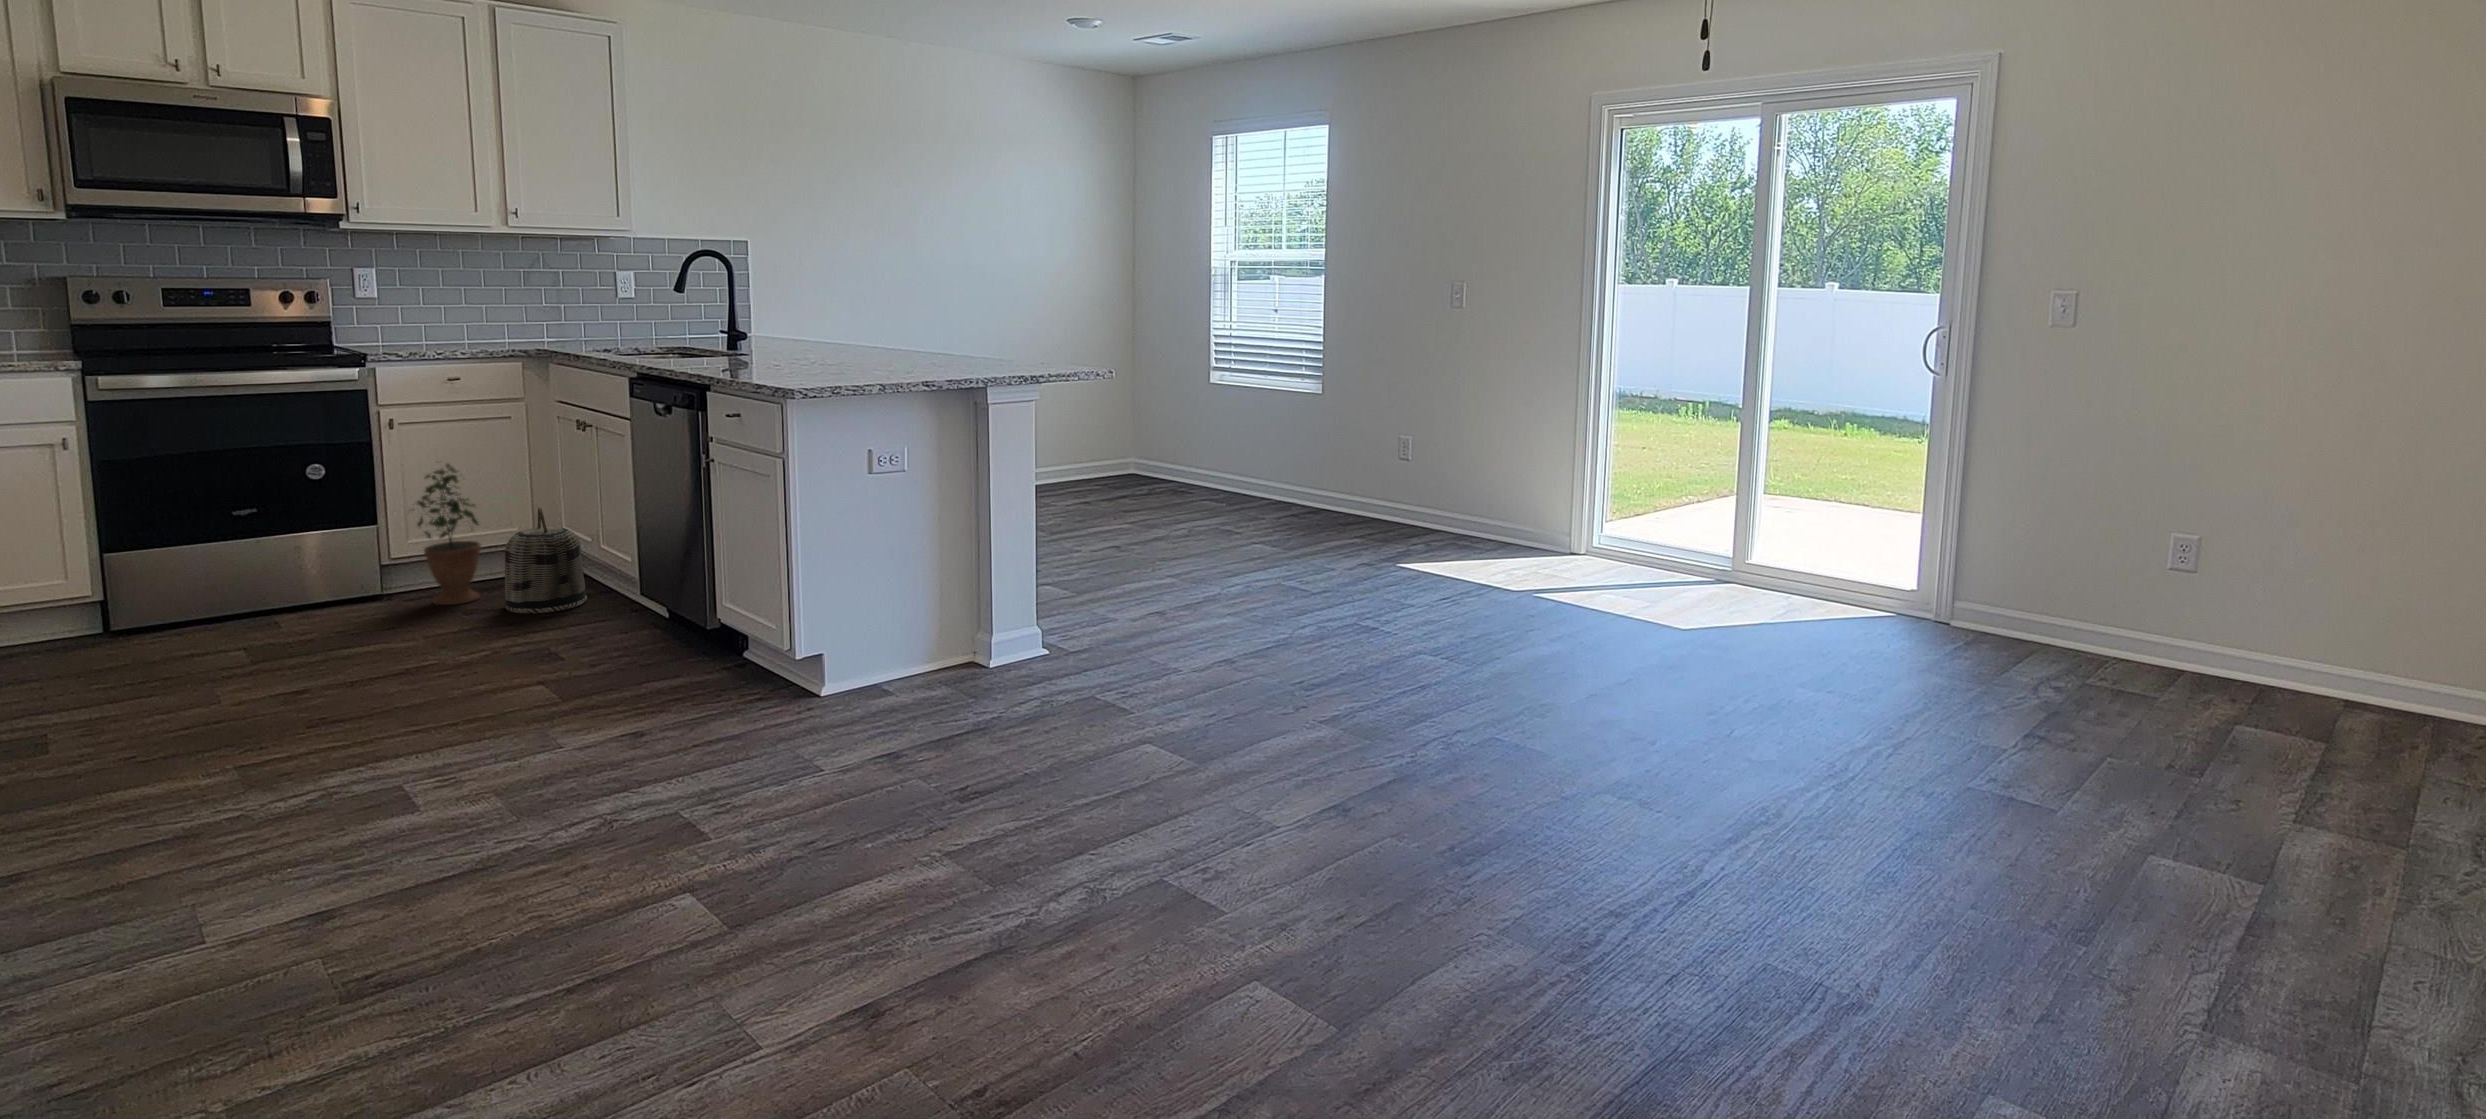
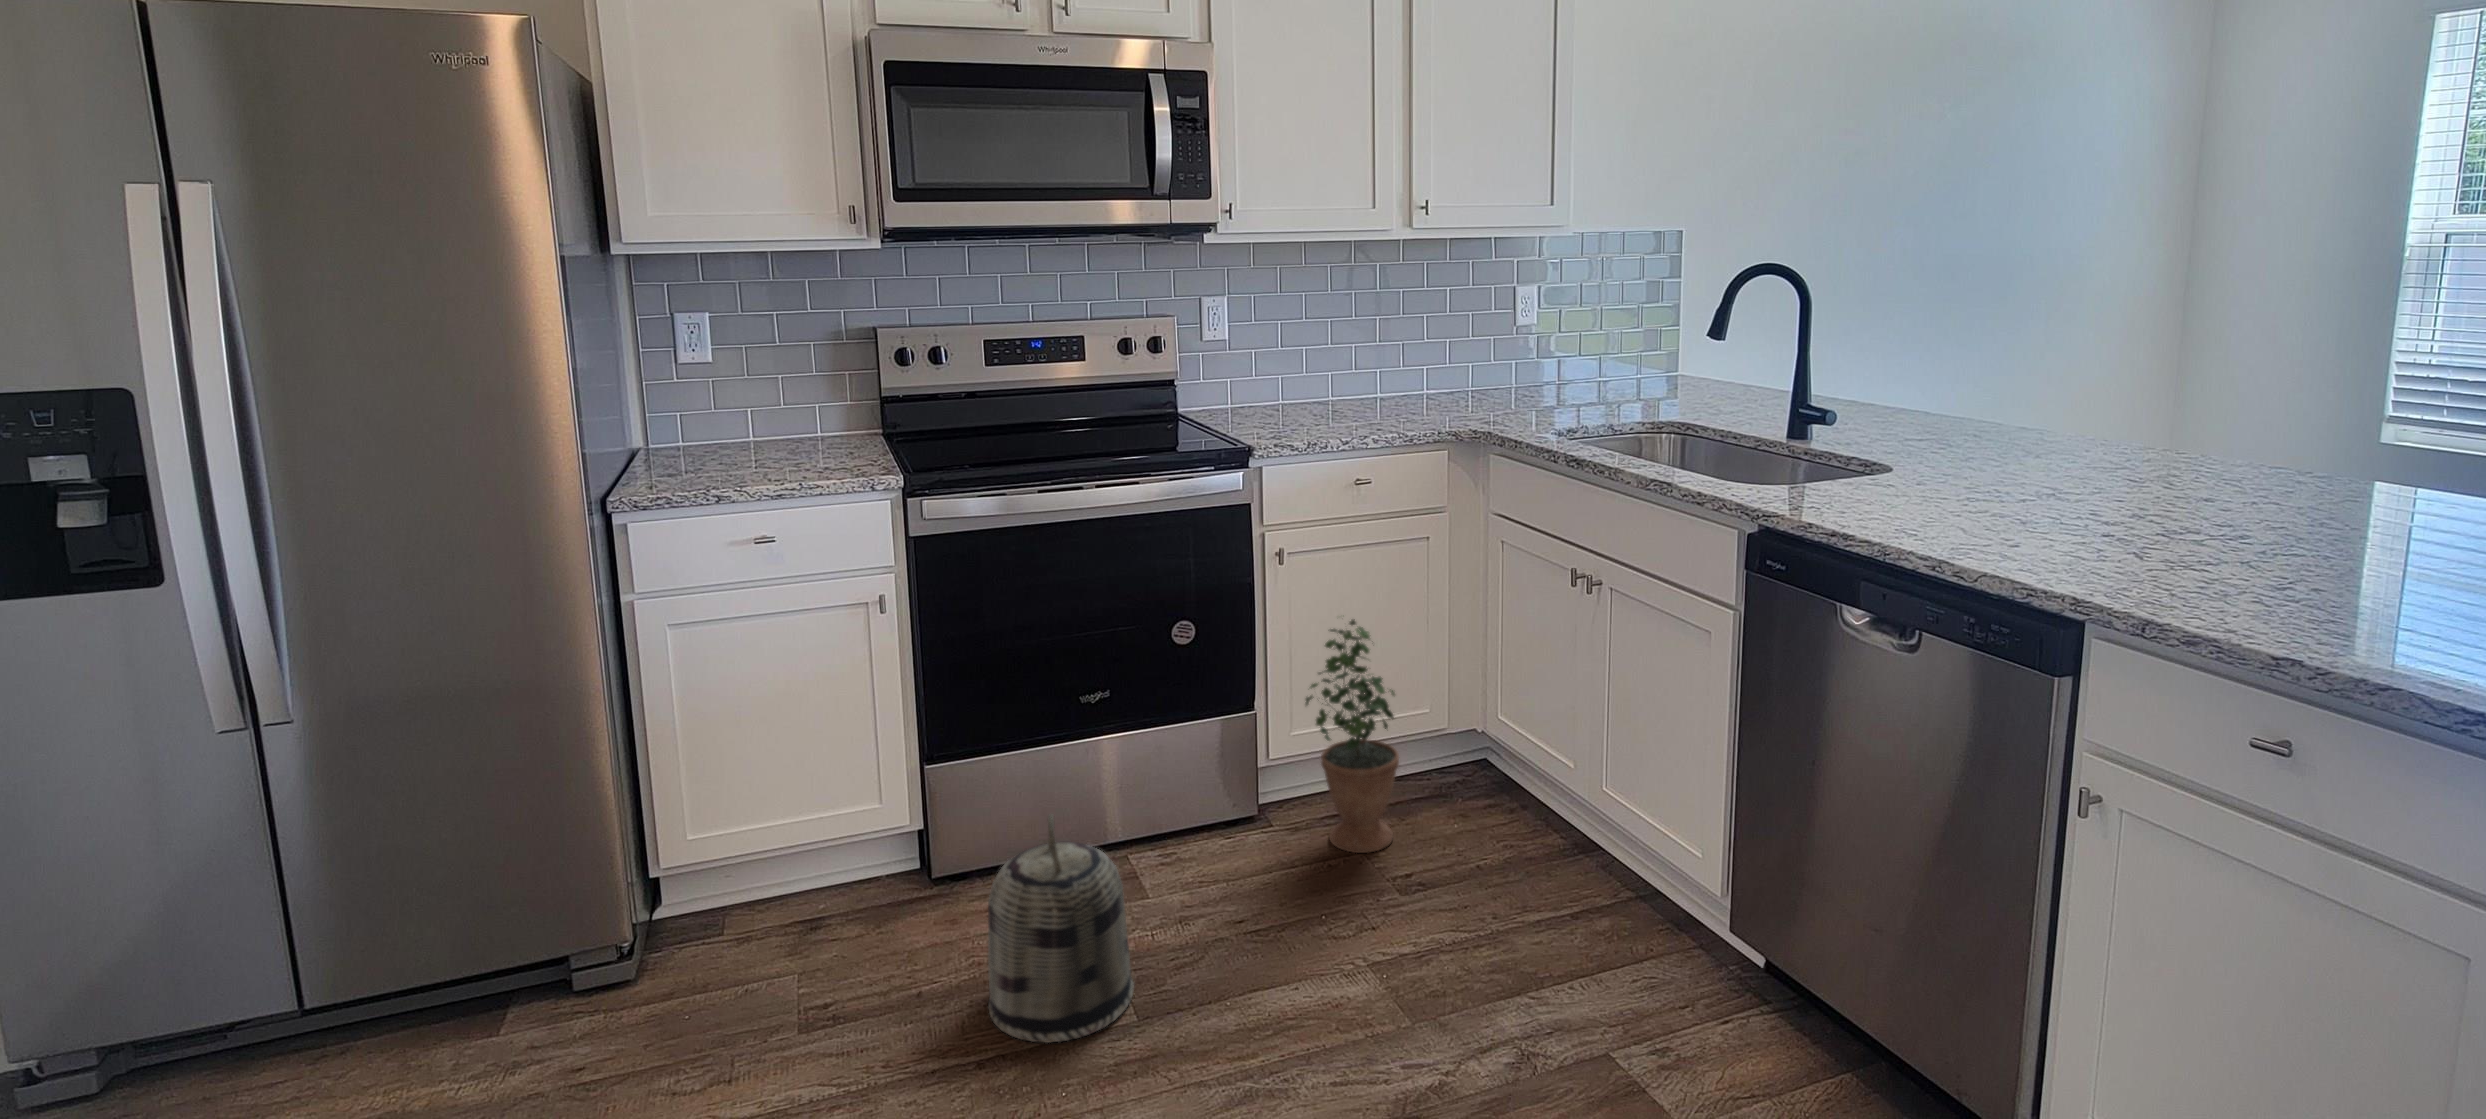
basket: present [505,508,587,614] -> present [988,814,1133,1043]

